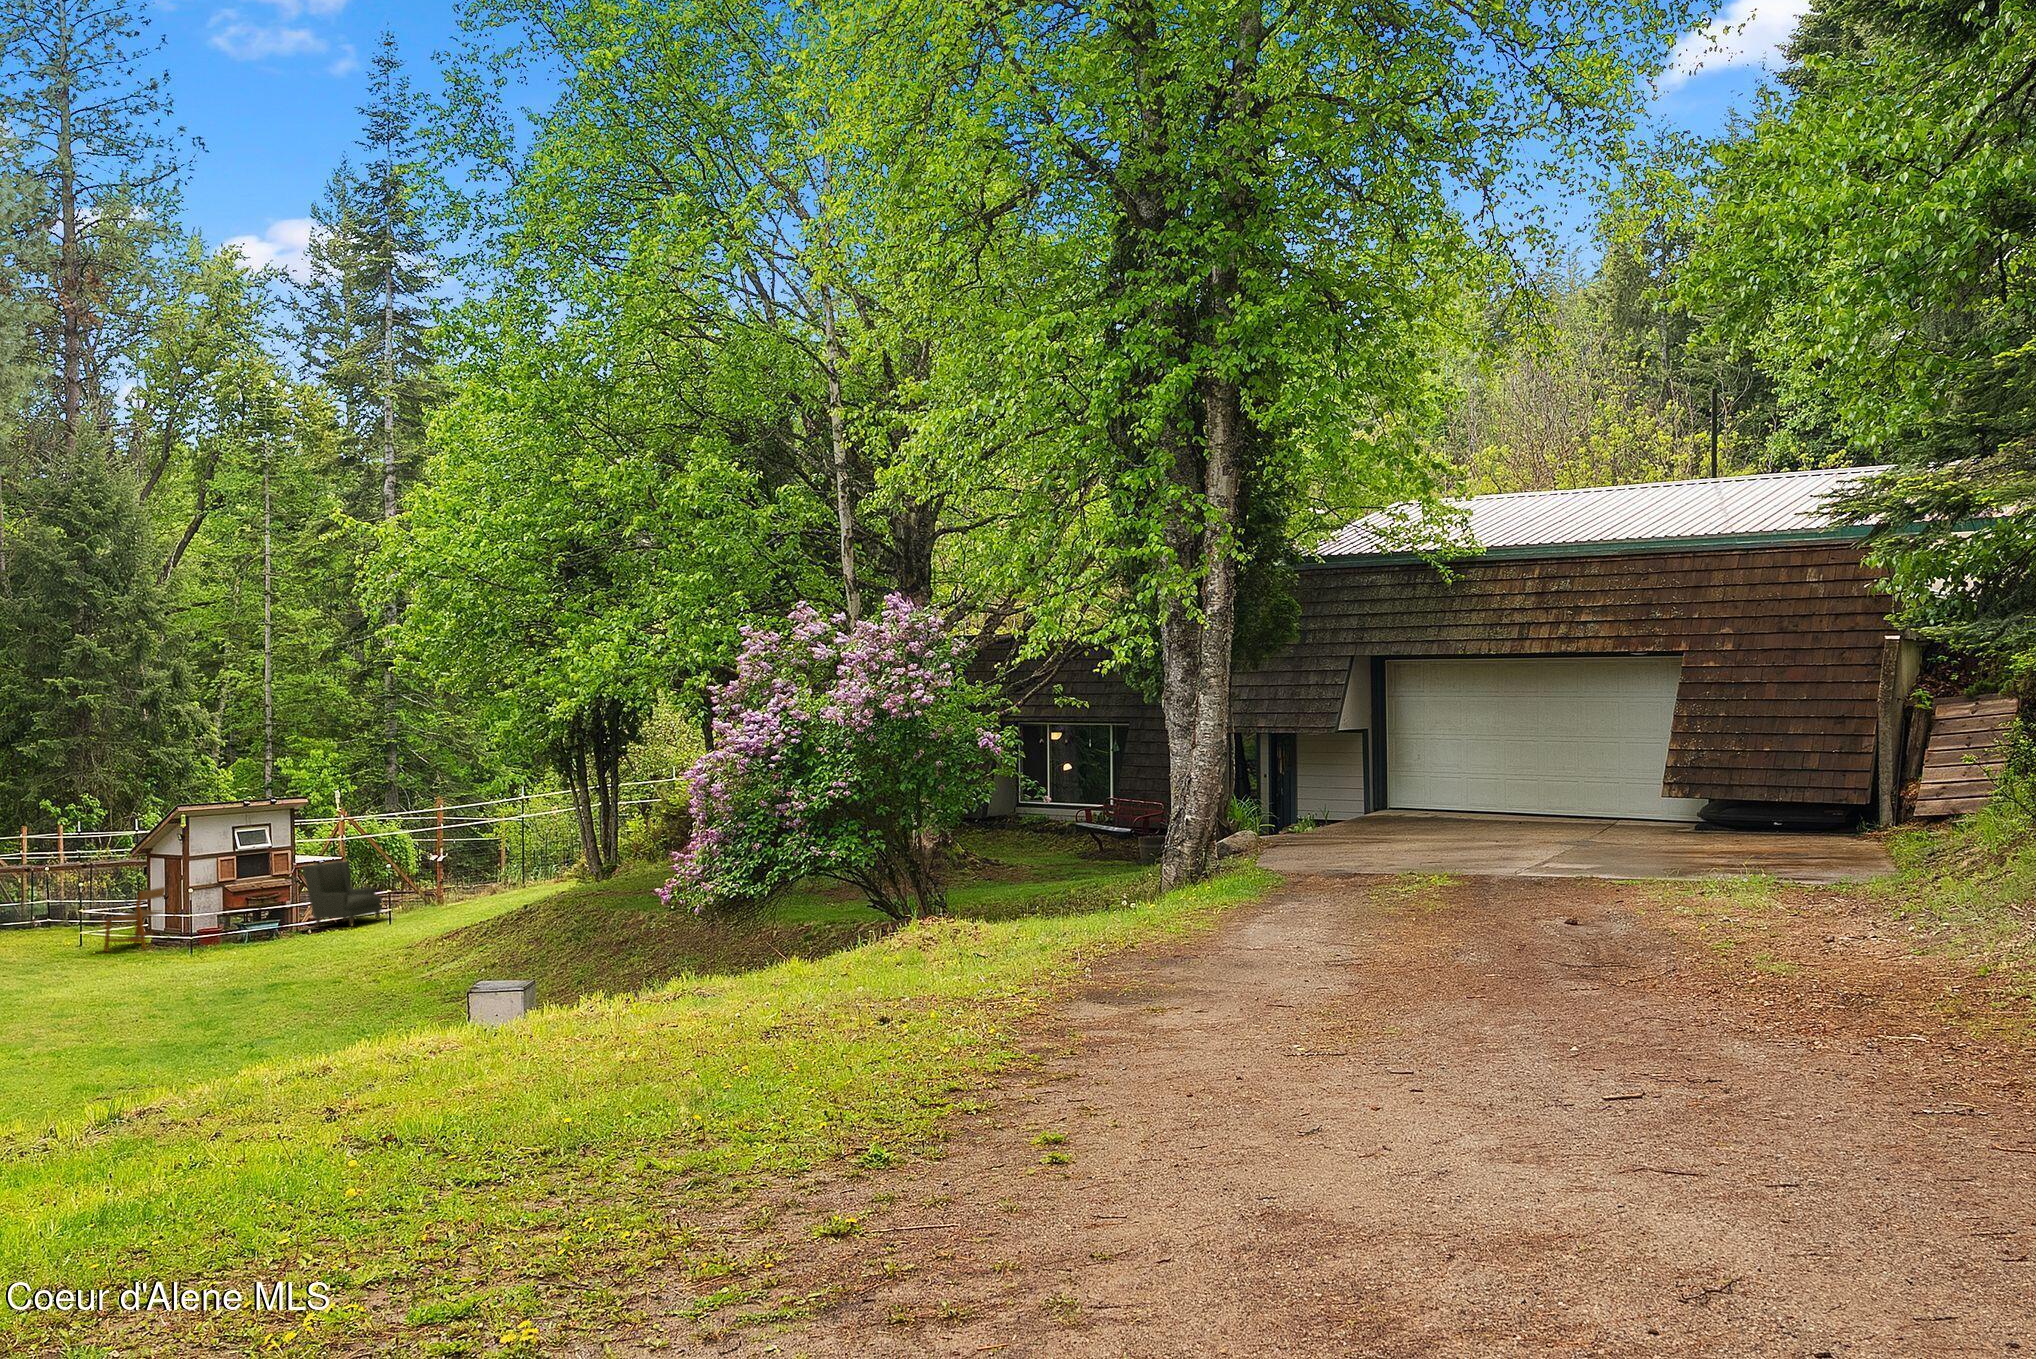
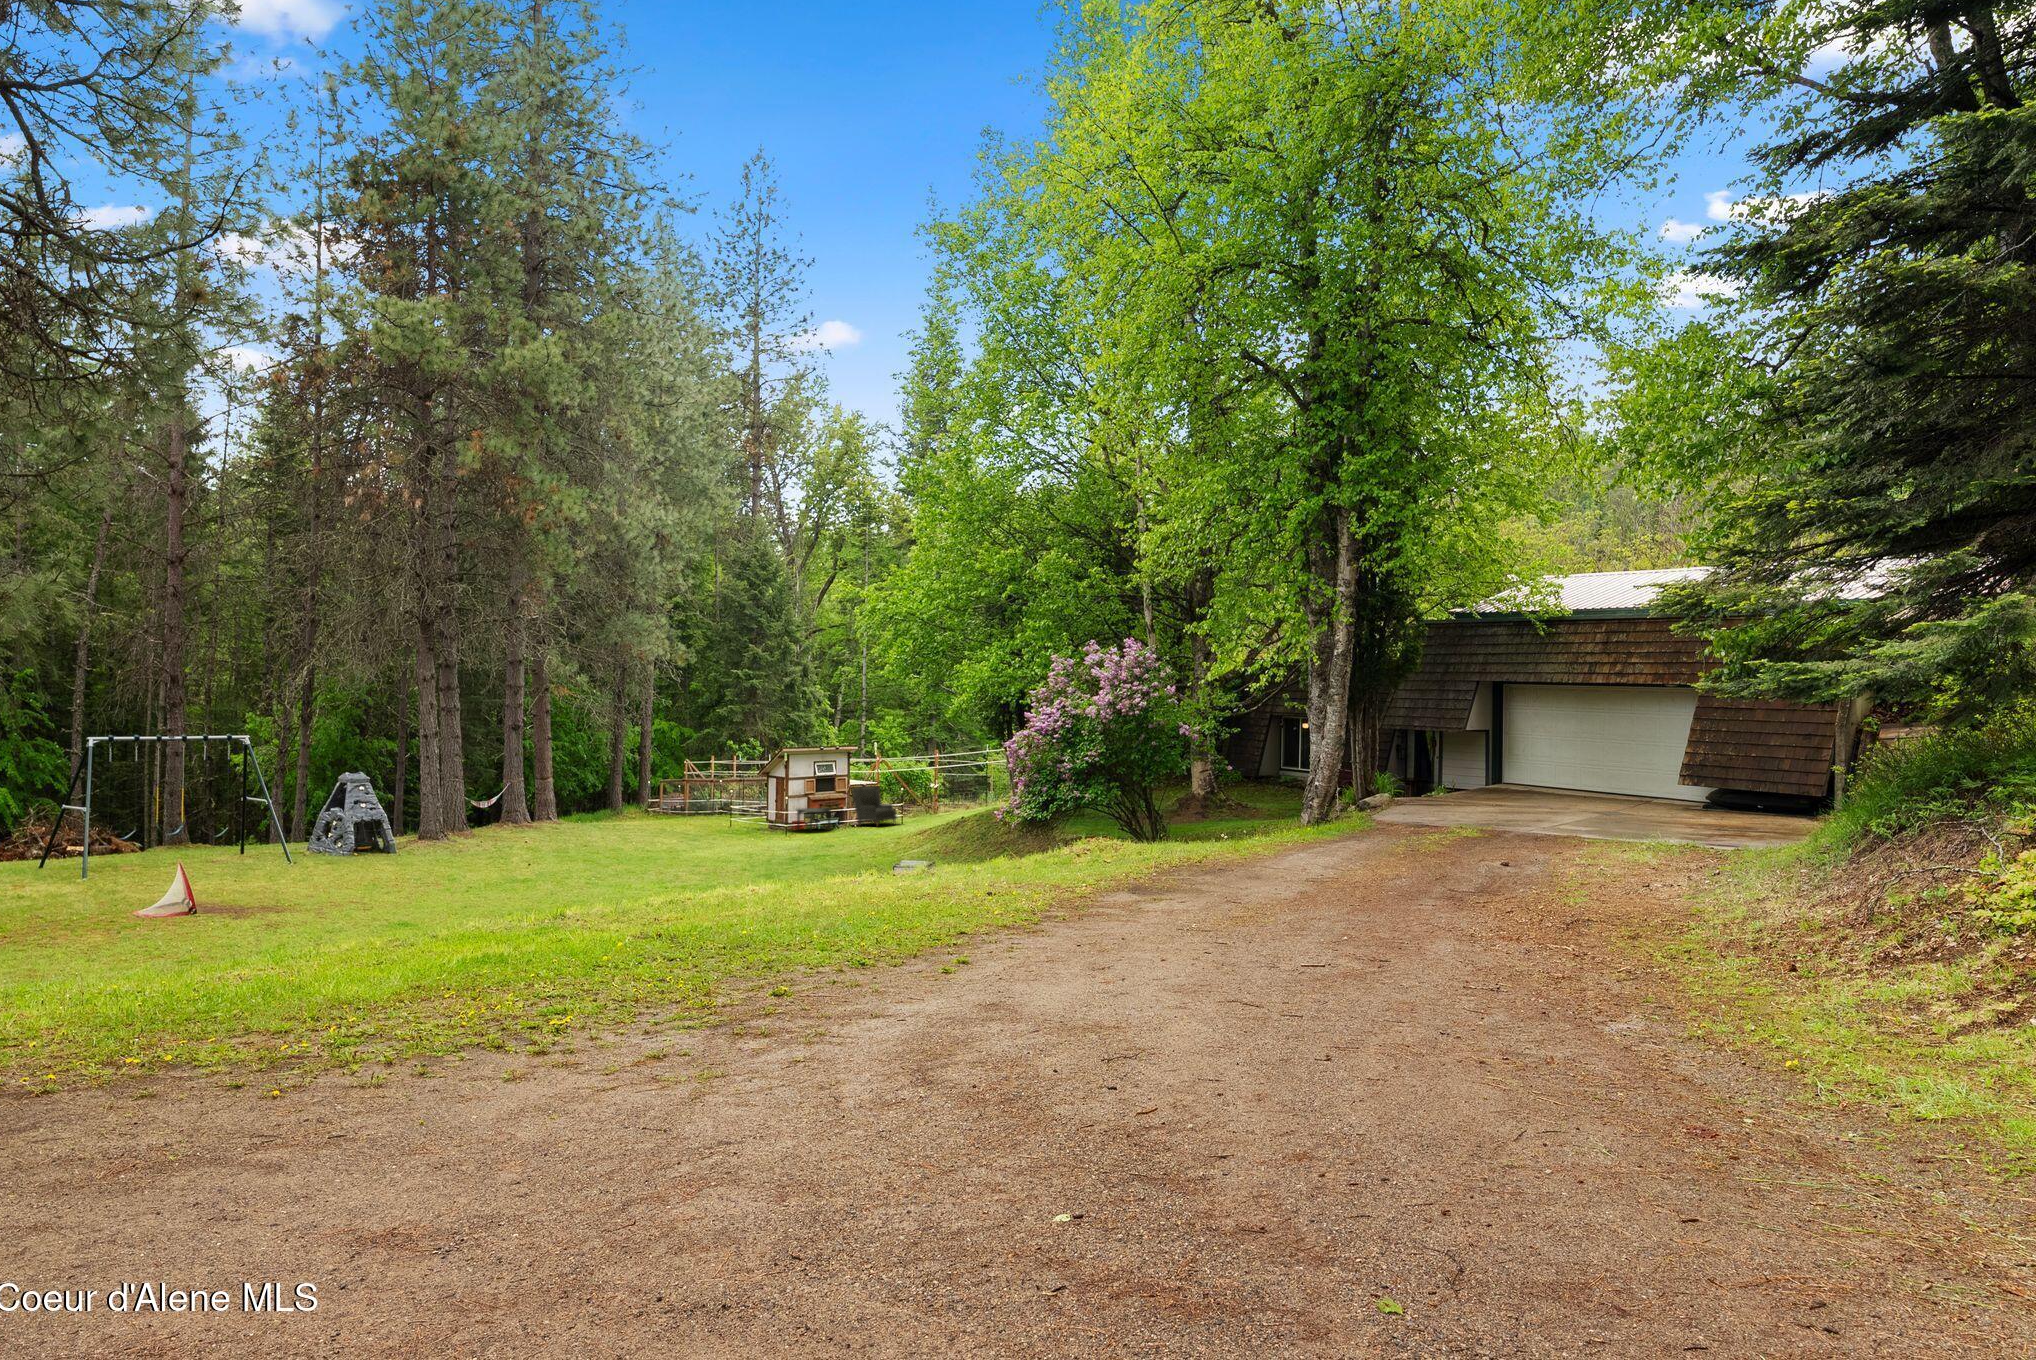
bench: present [104,887,165,952] -> none [745,795,781,831]
round table: none [203,902,273,945] -> present [797,808,831,831]

